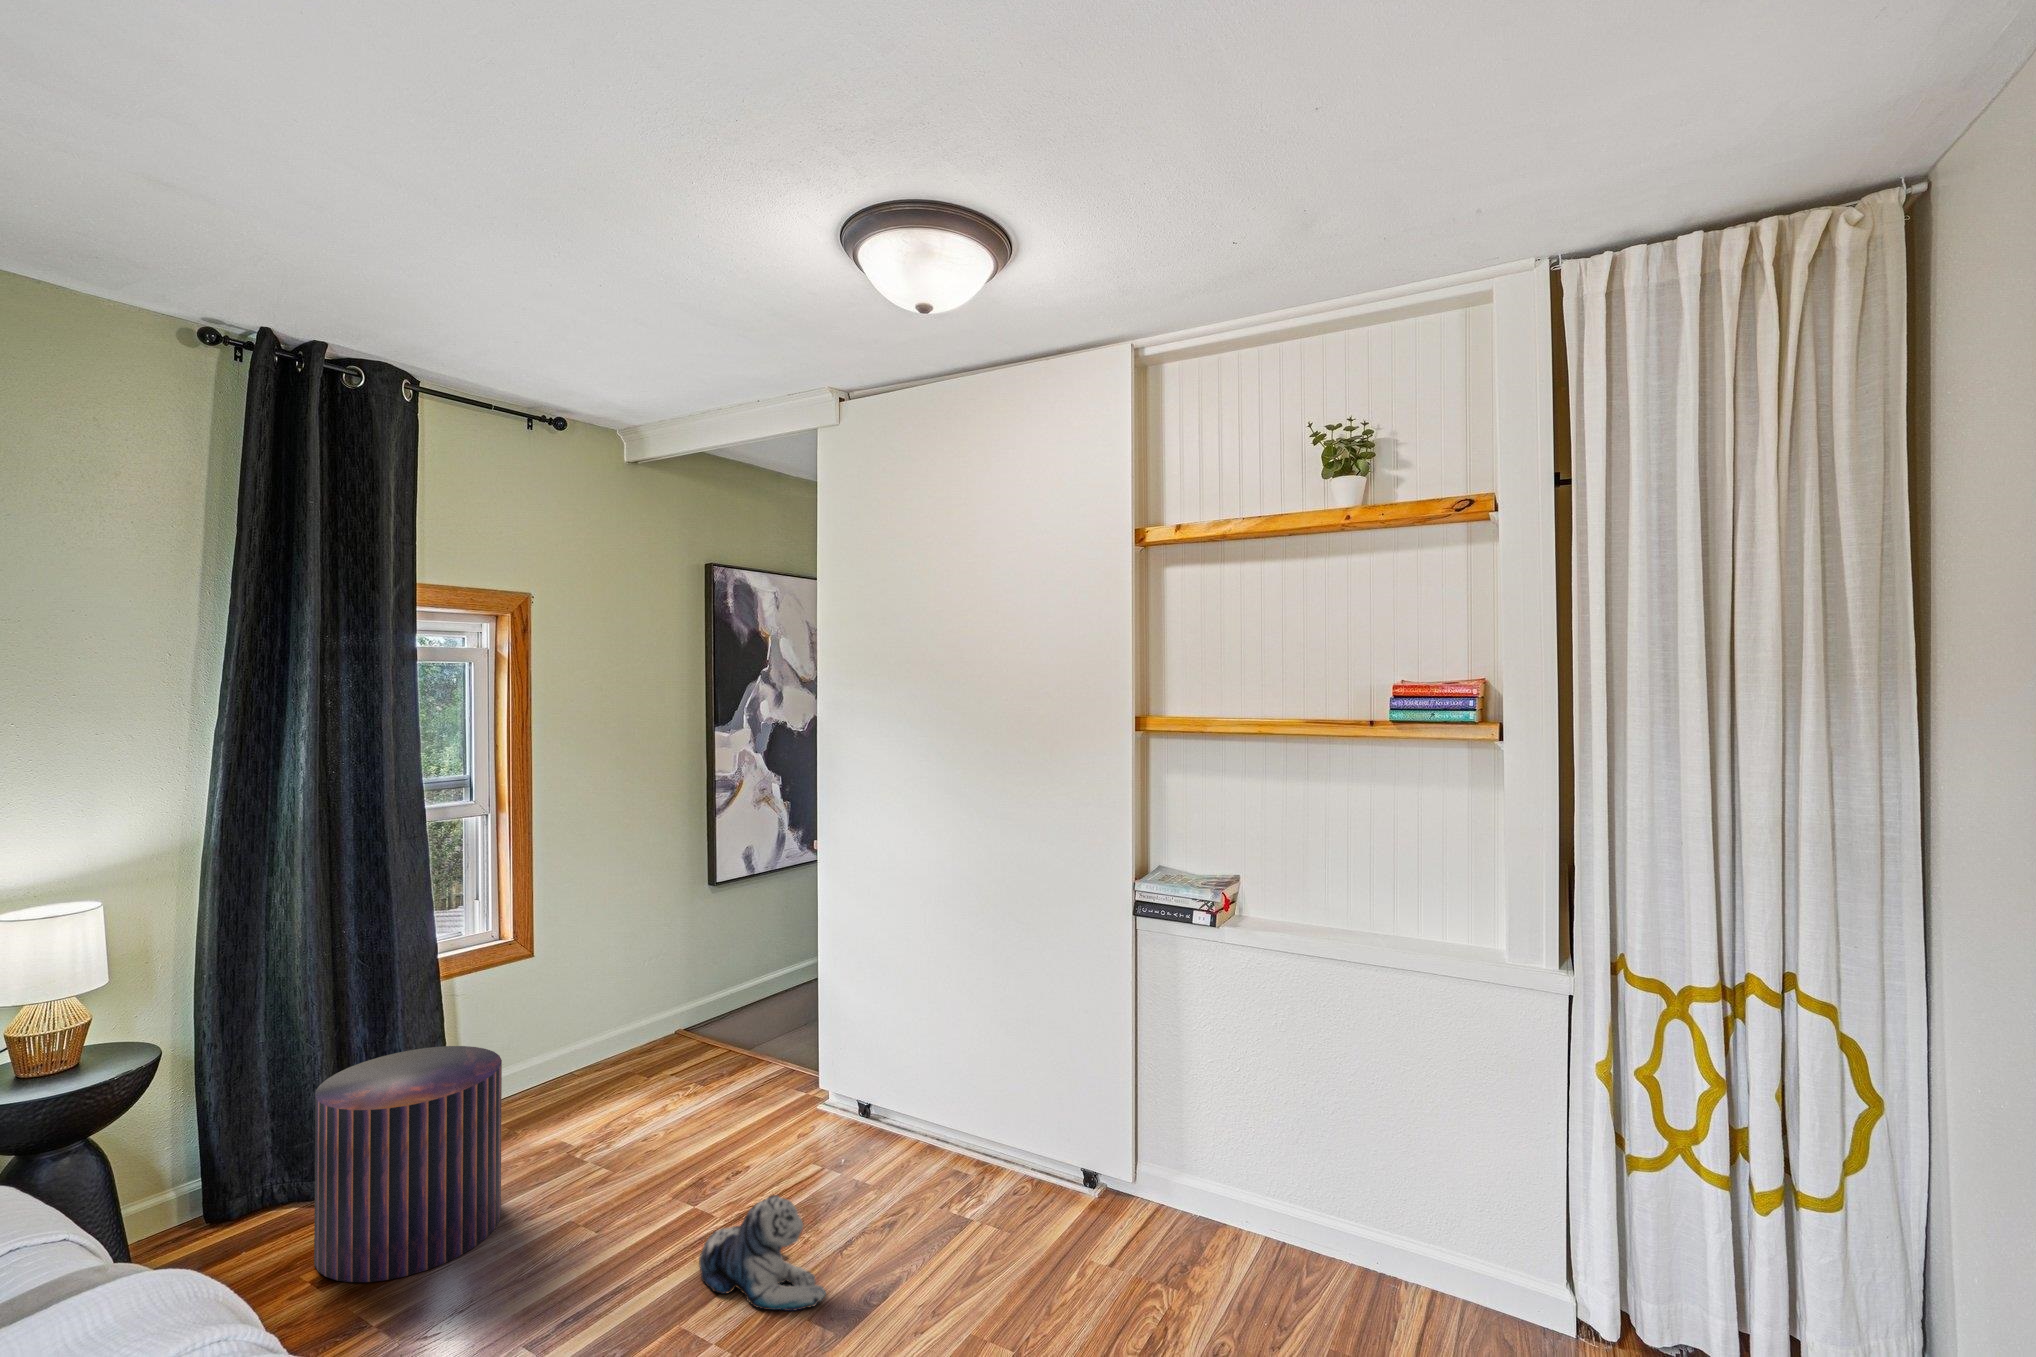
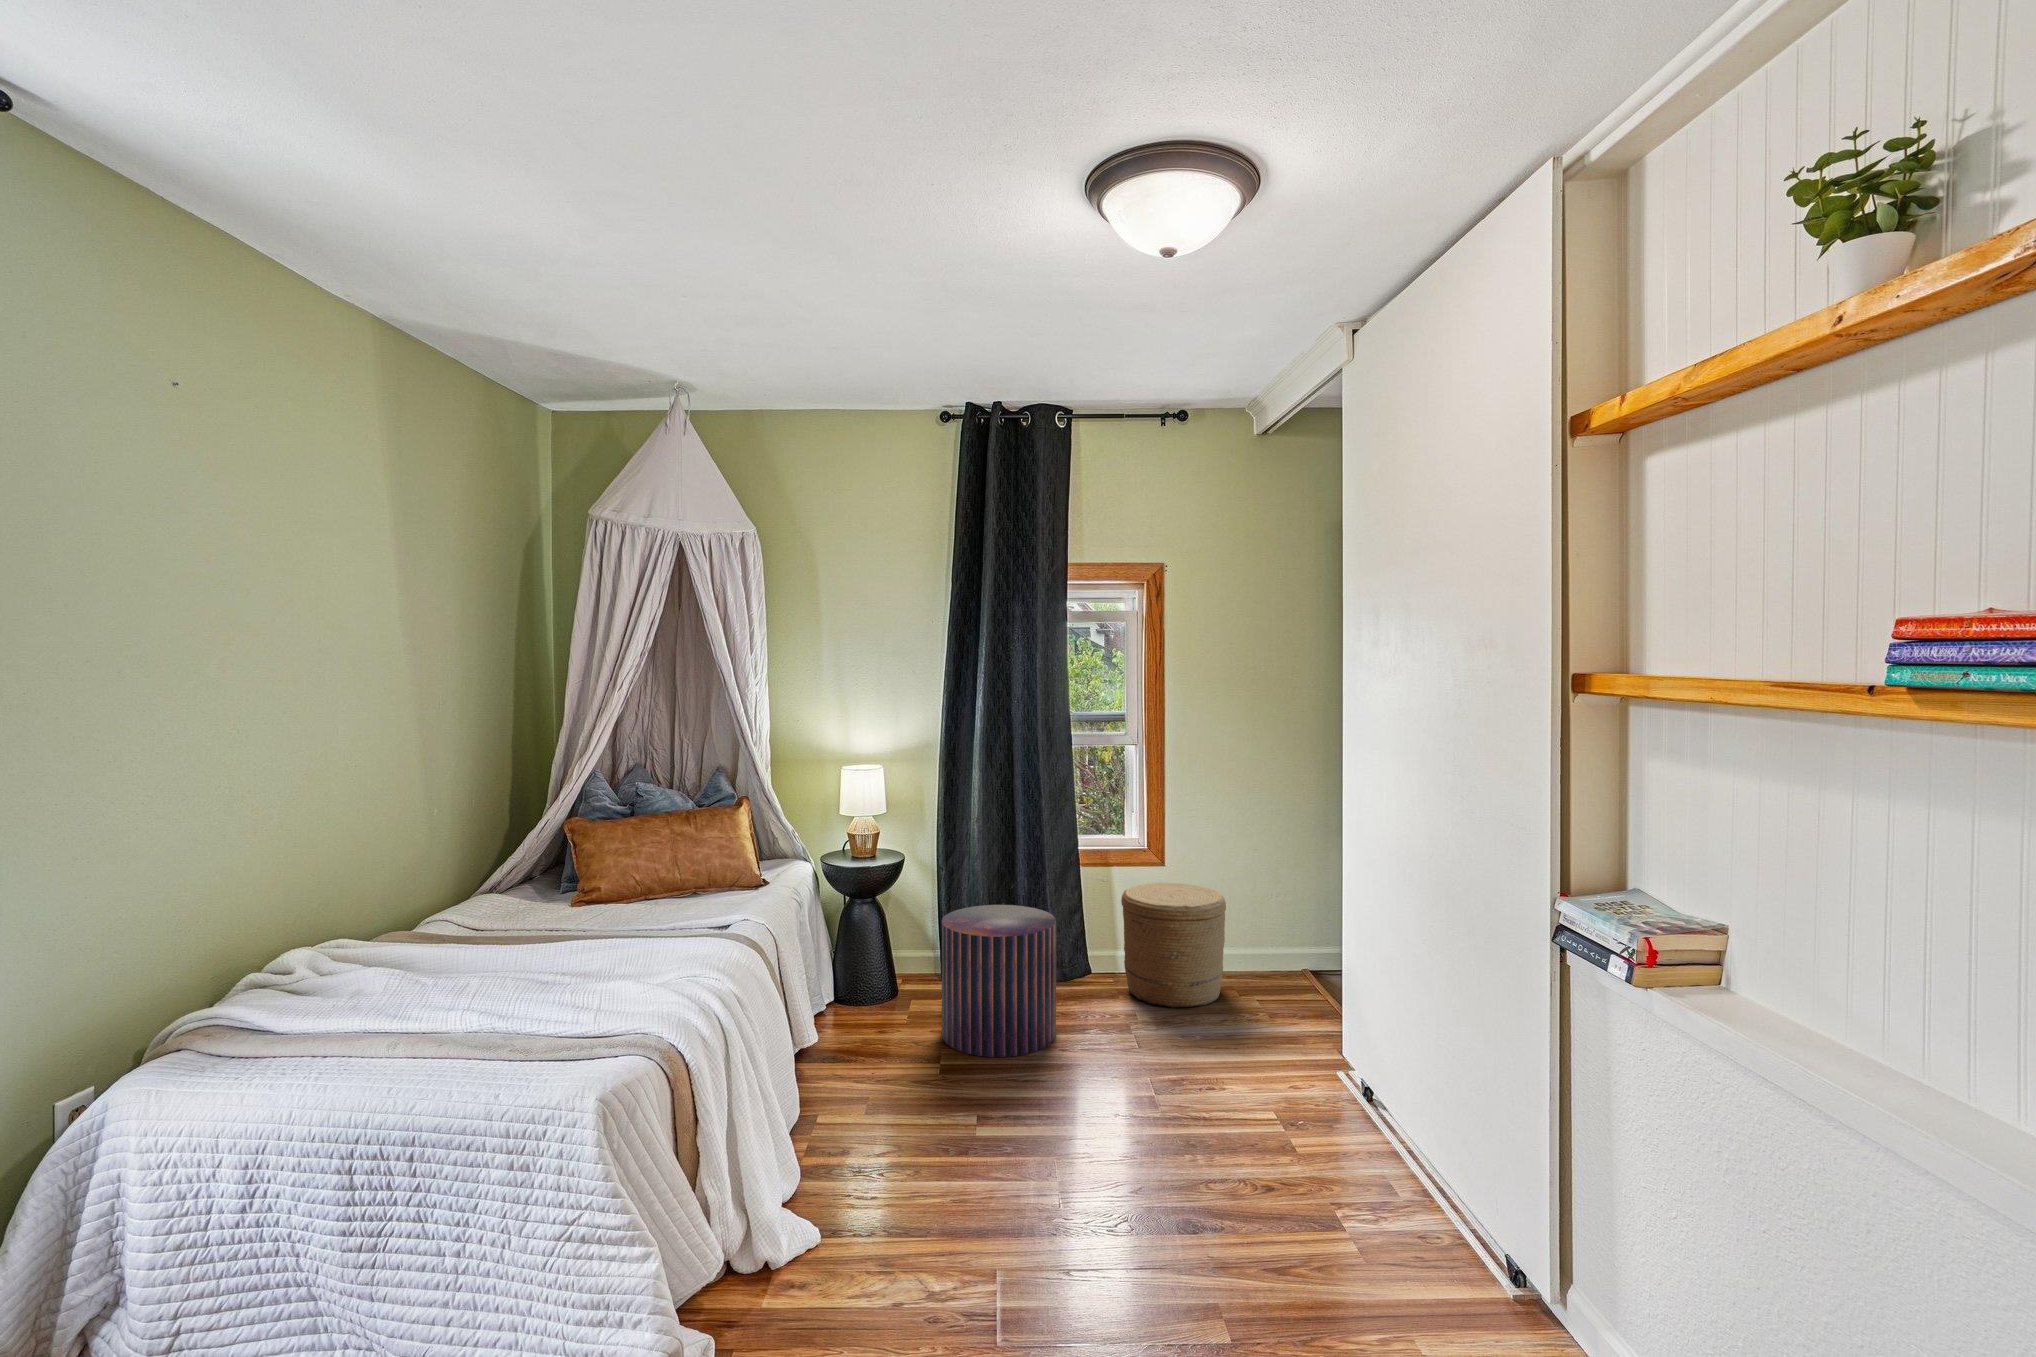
woven basket: none [503,967,638,1122] -> present [1121,883,1226,1008]
plush toy: present [699,1195,826,1311] -> none [1090,1097,1166,1206]

